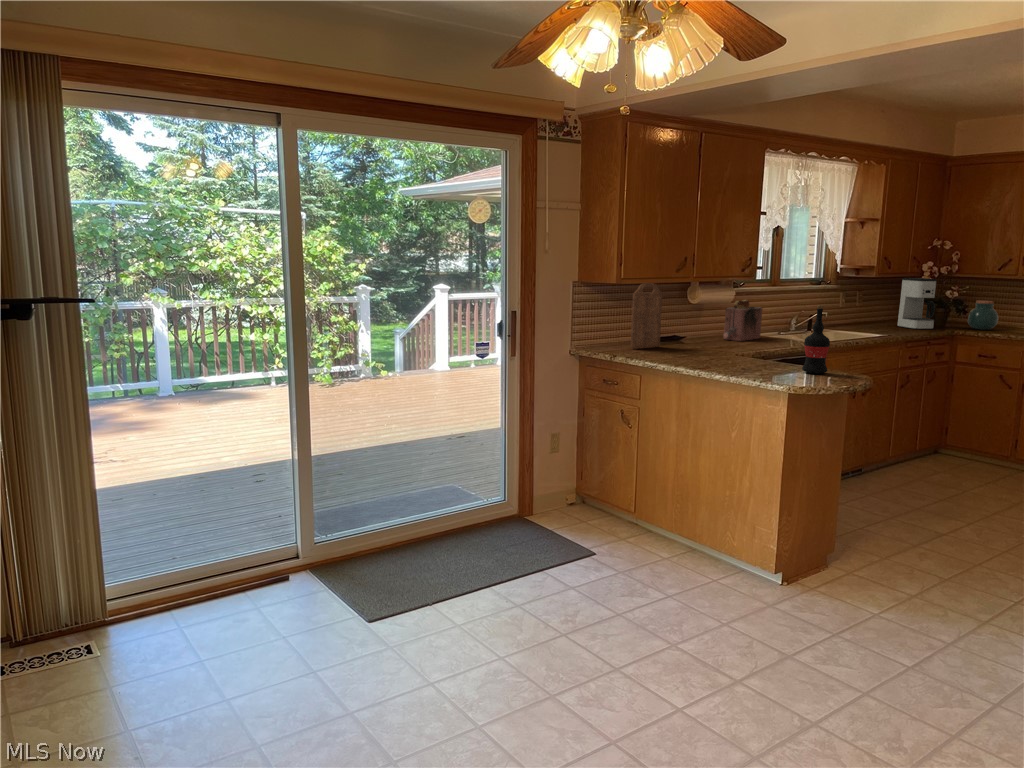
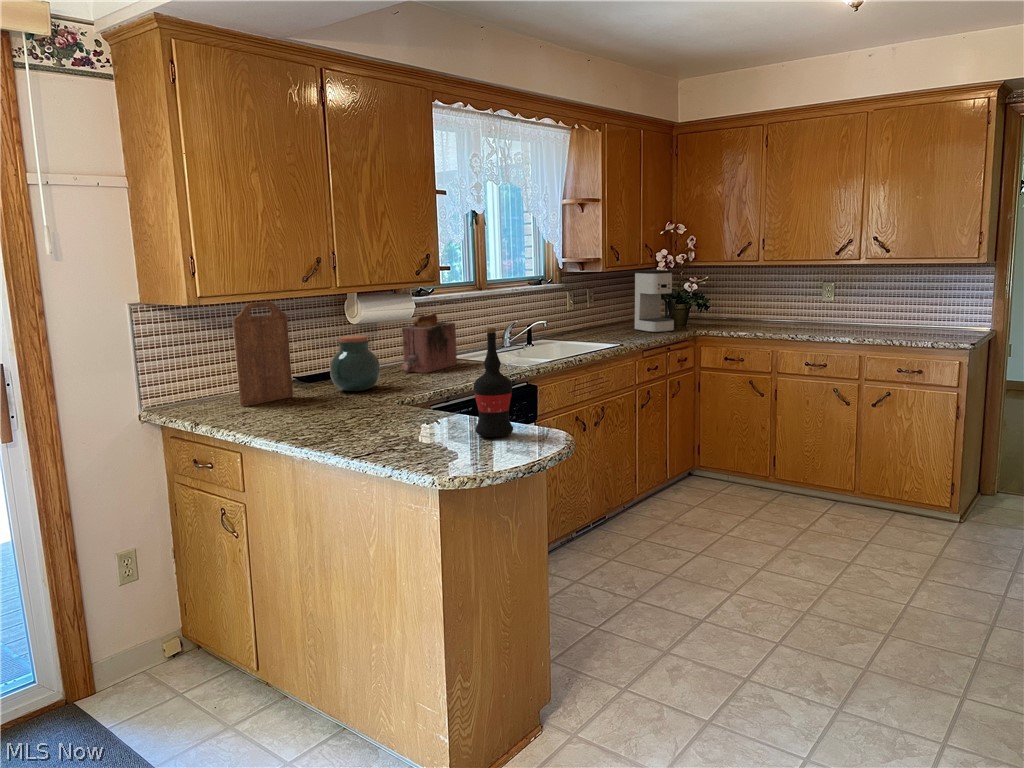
jar: present [968,301,998,330] -> present [330,335,380,391]

